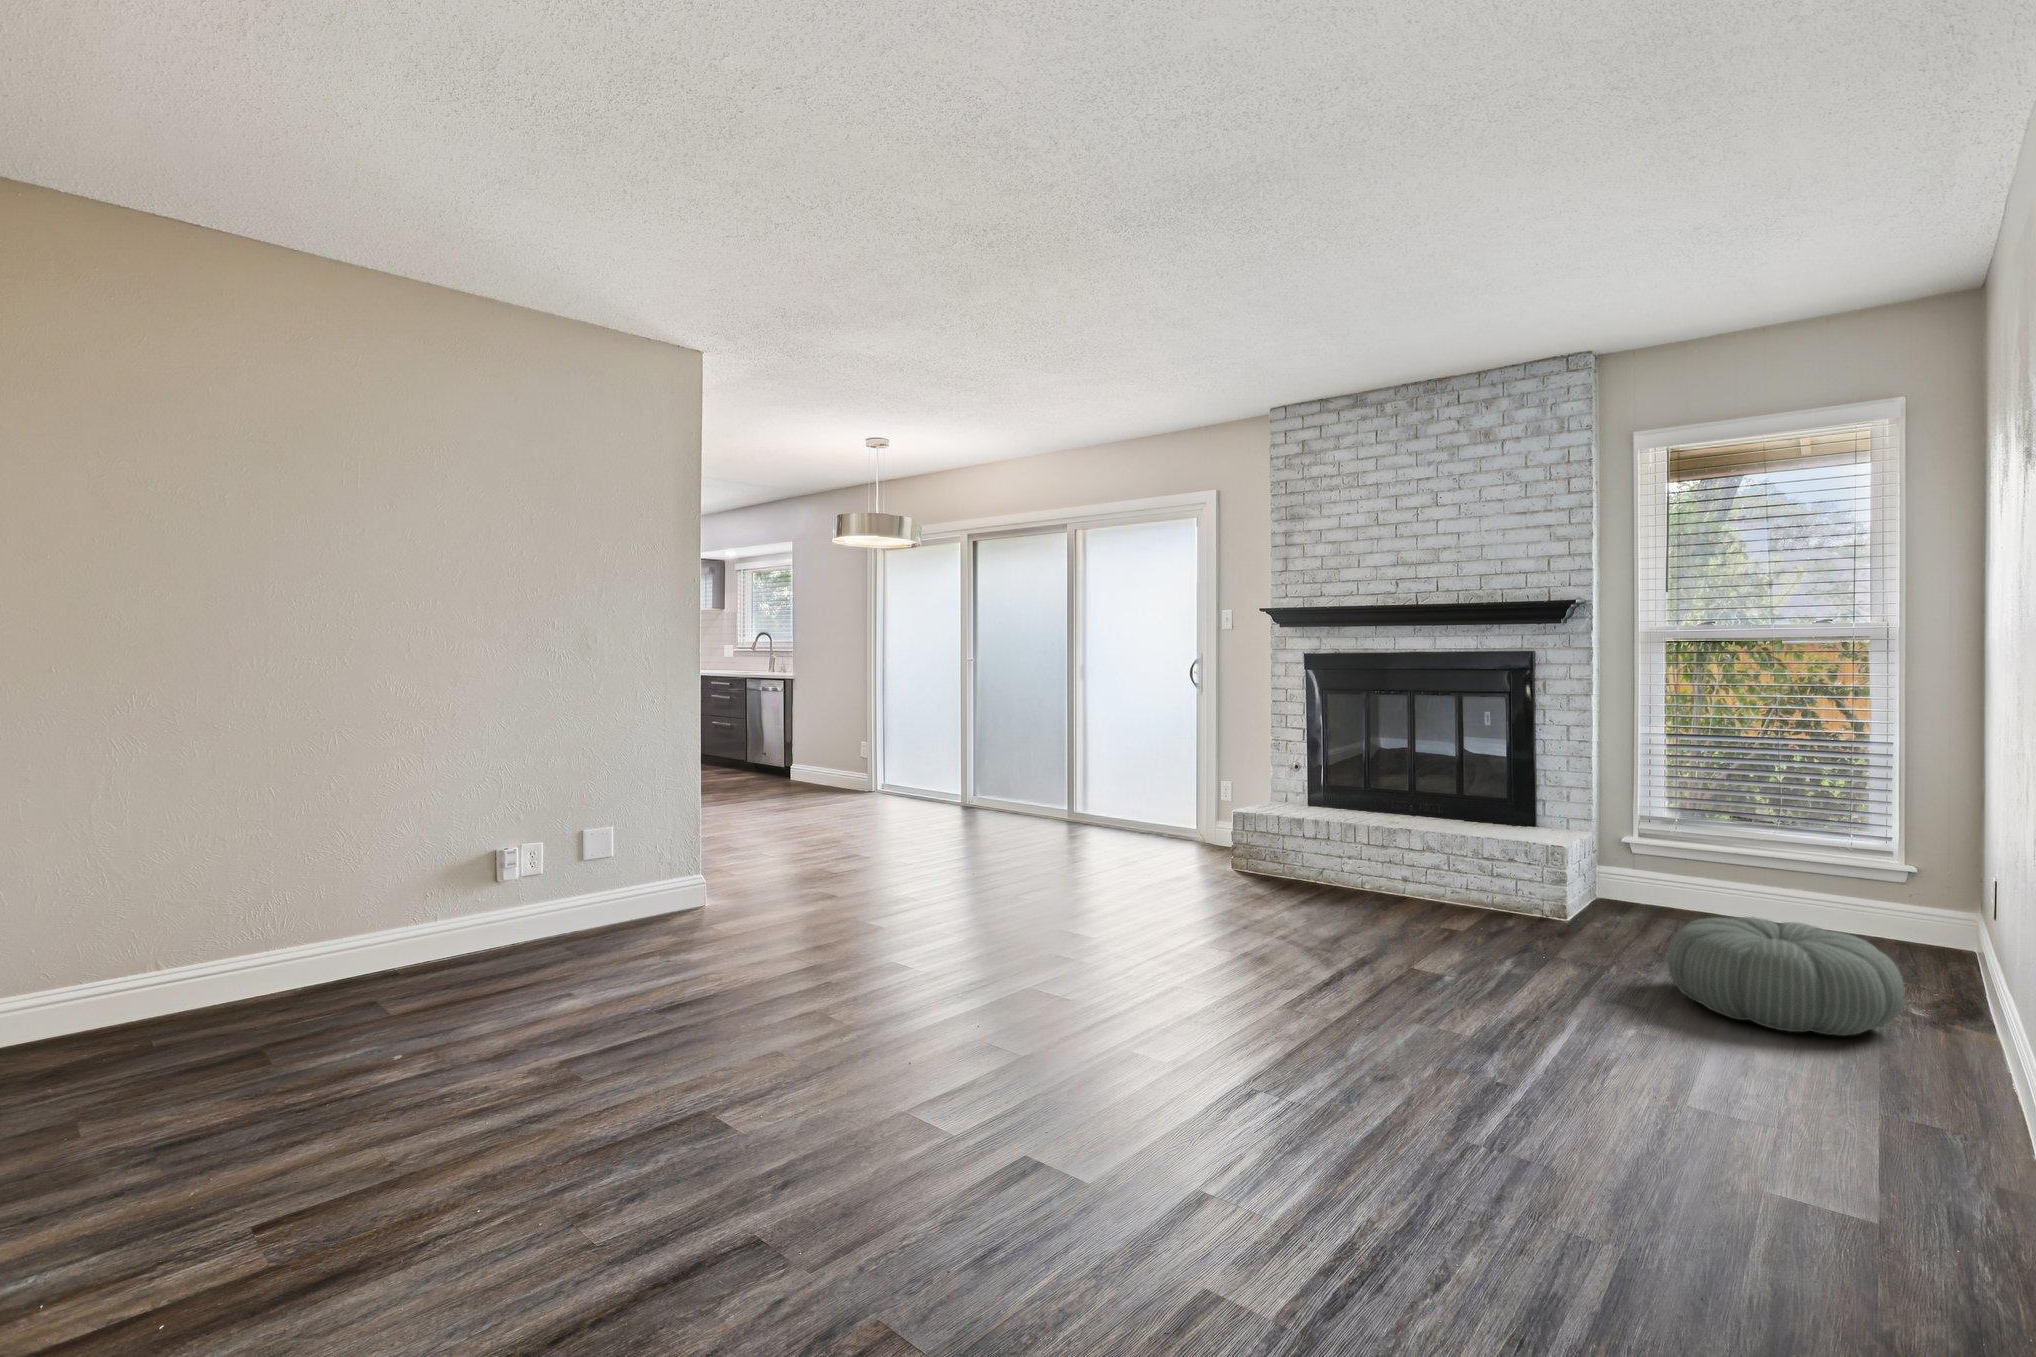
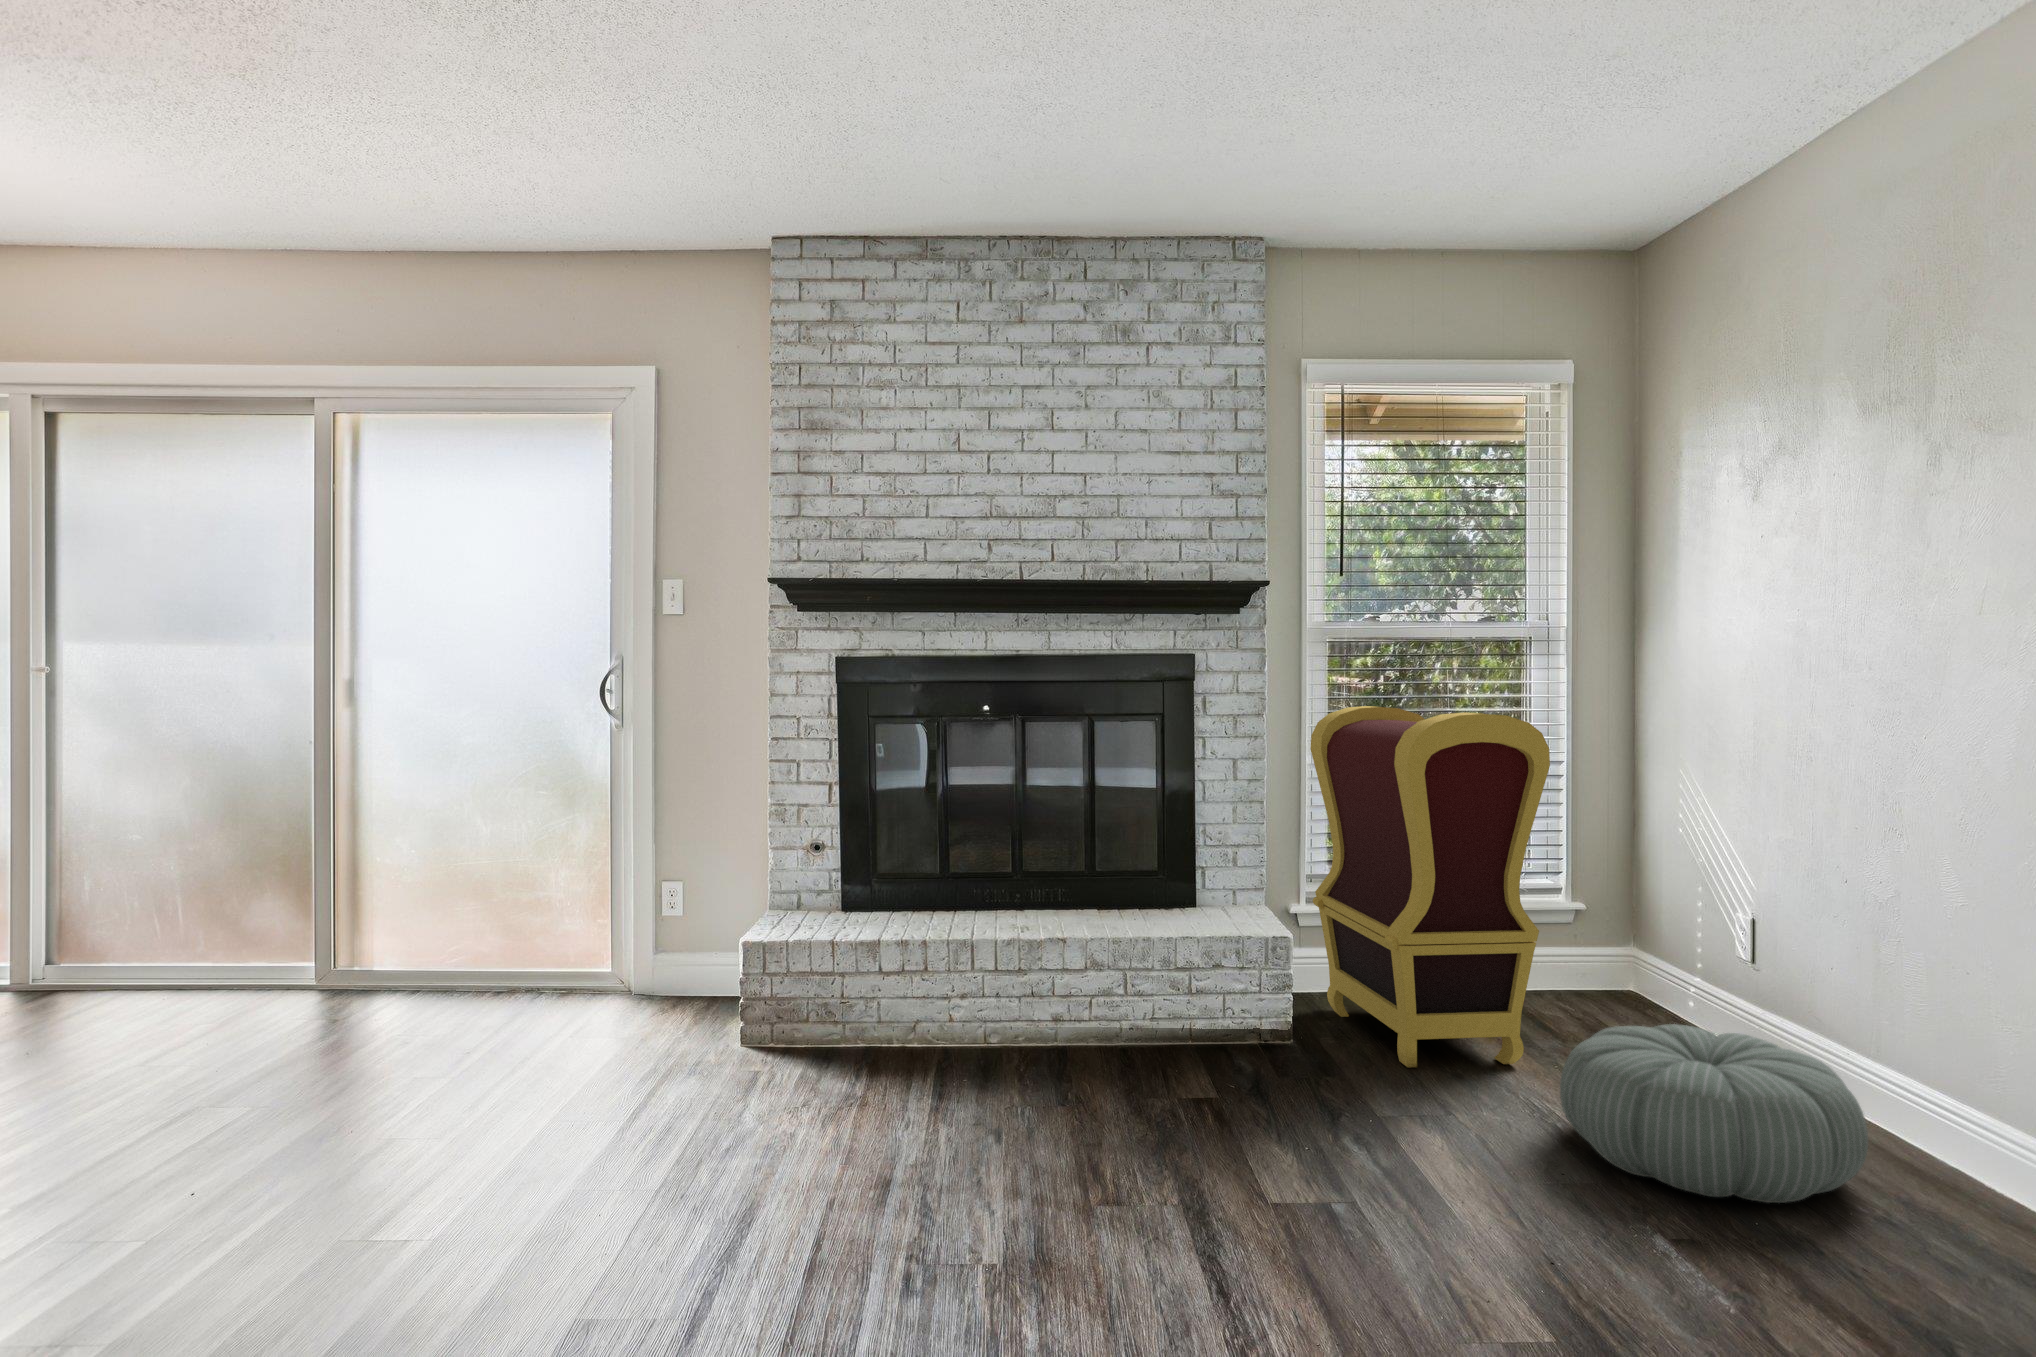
armchair: none [1621,689,1755,954] -> present [1310,706,1550,1068]

